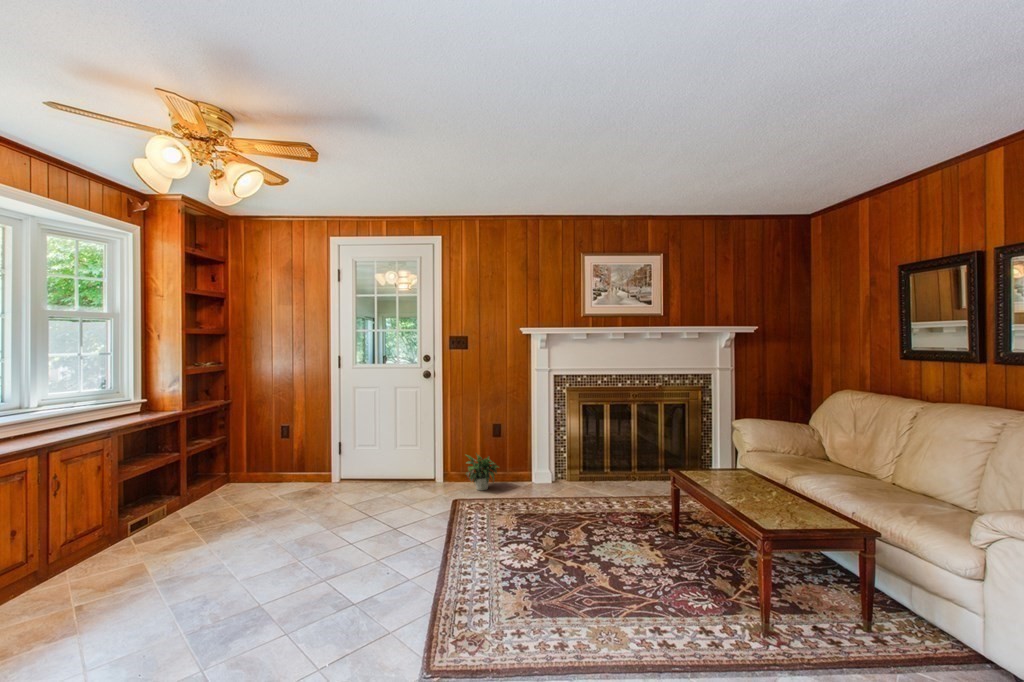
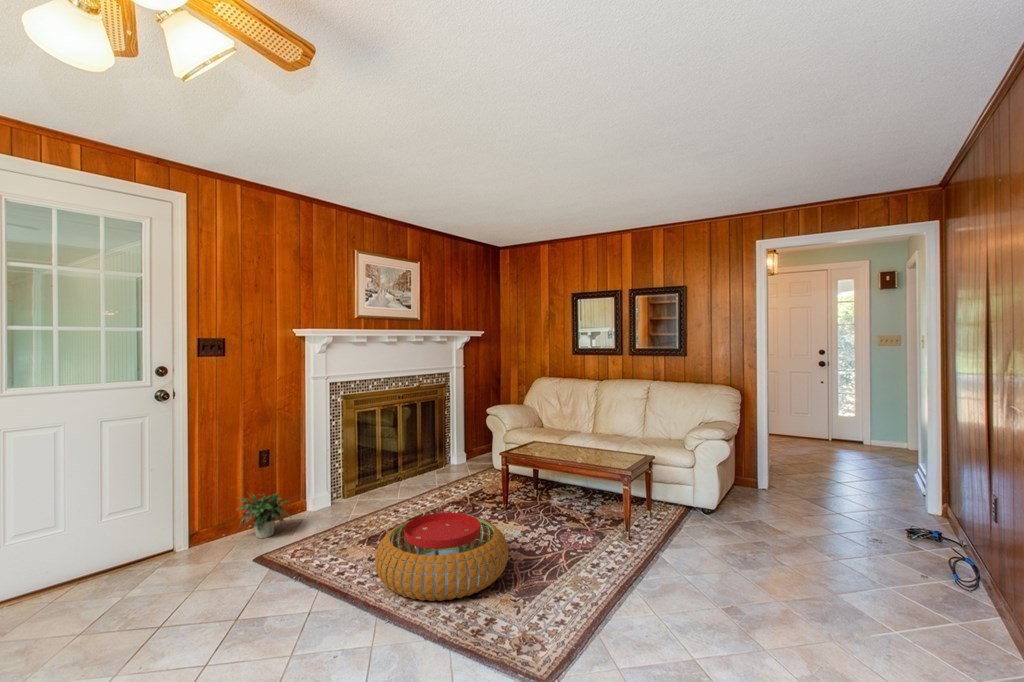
pouf: none [452,513,585,611] -> present [375,513,508,601]

